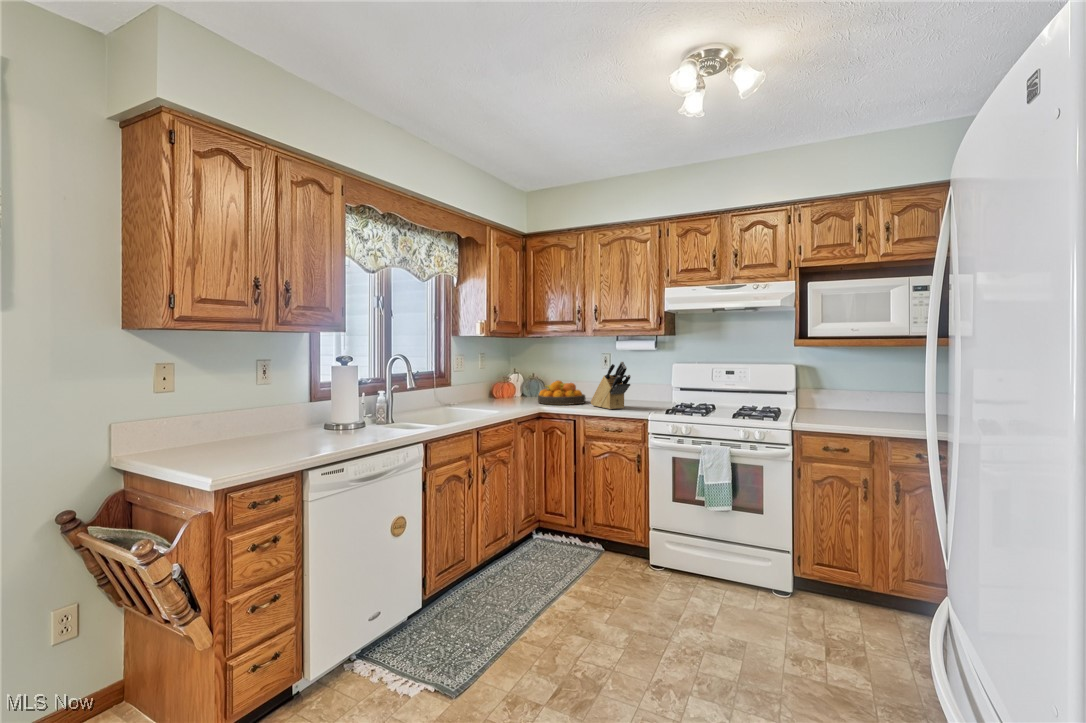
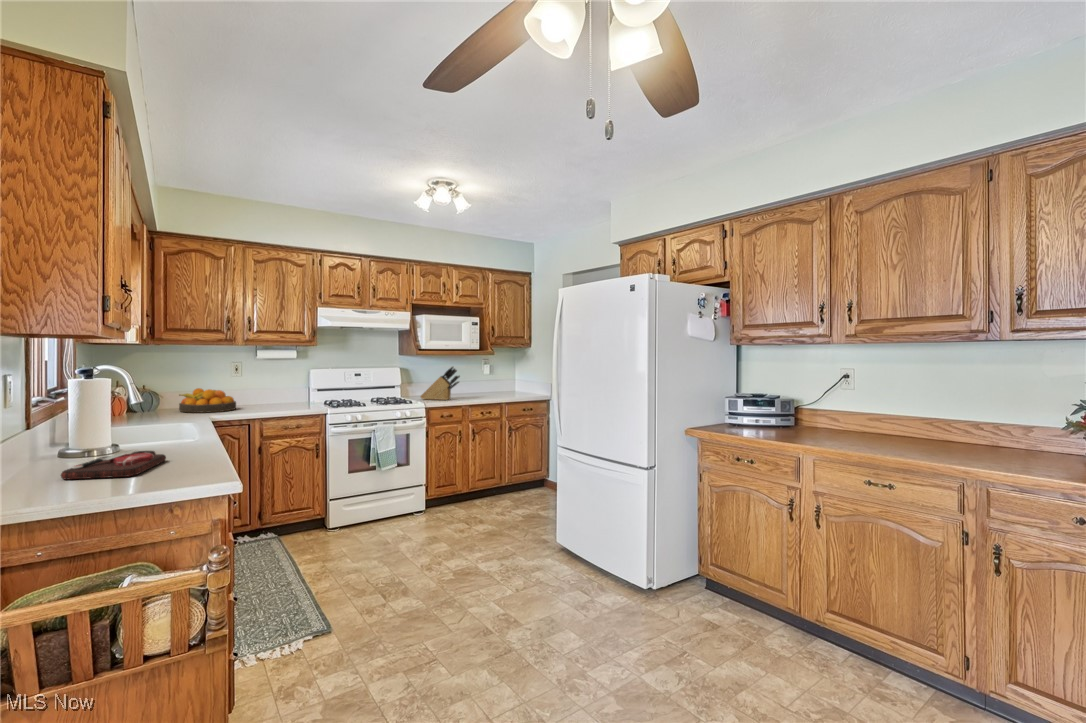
knife block: present [591,361,631,409] -> present [421,367,460,400]
cutting board: none [227,428,333,451] -> present [61,449,166,479]

